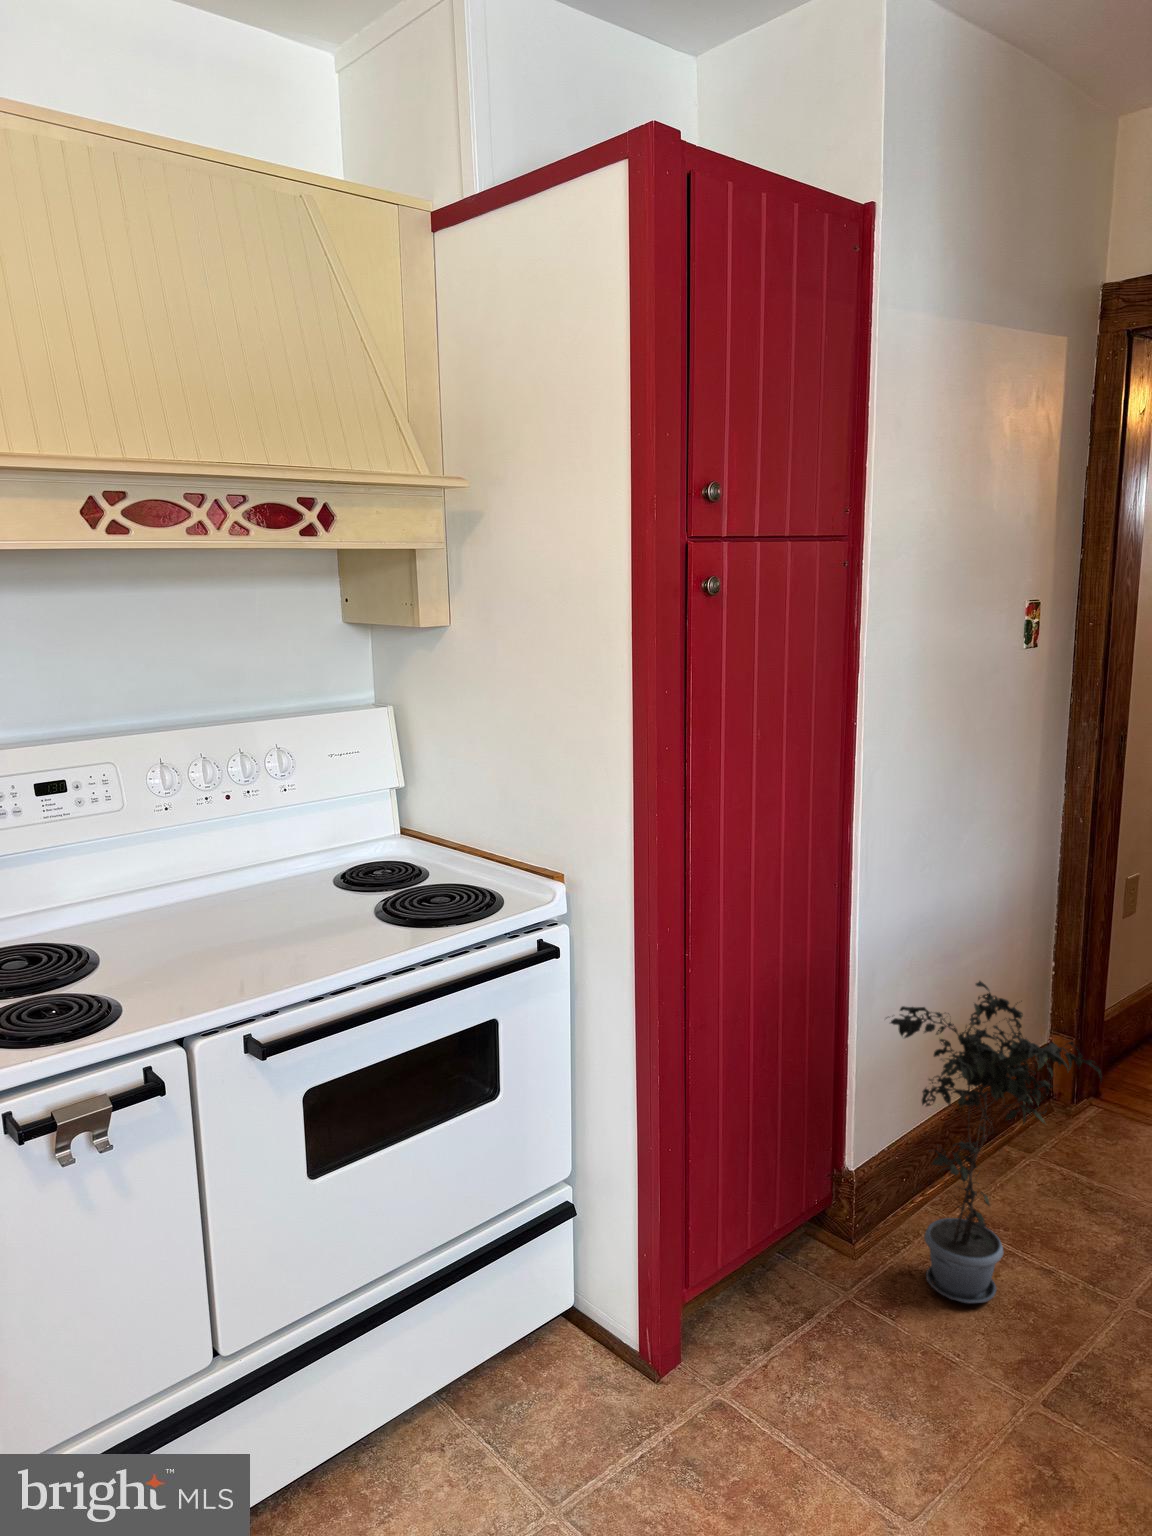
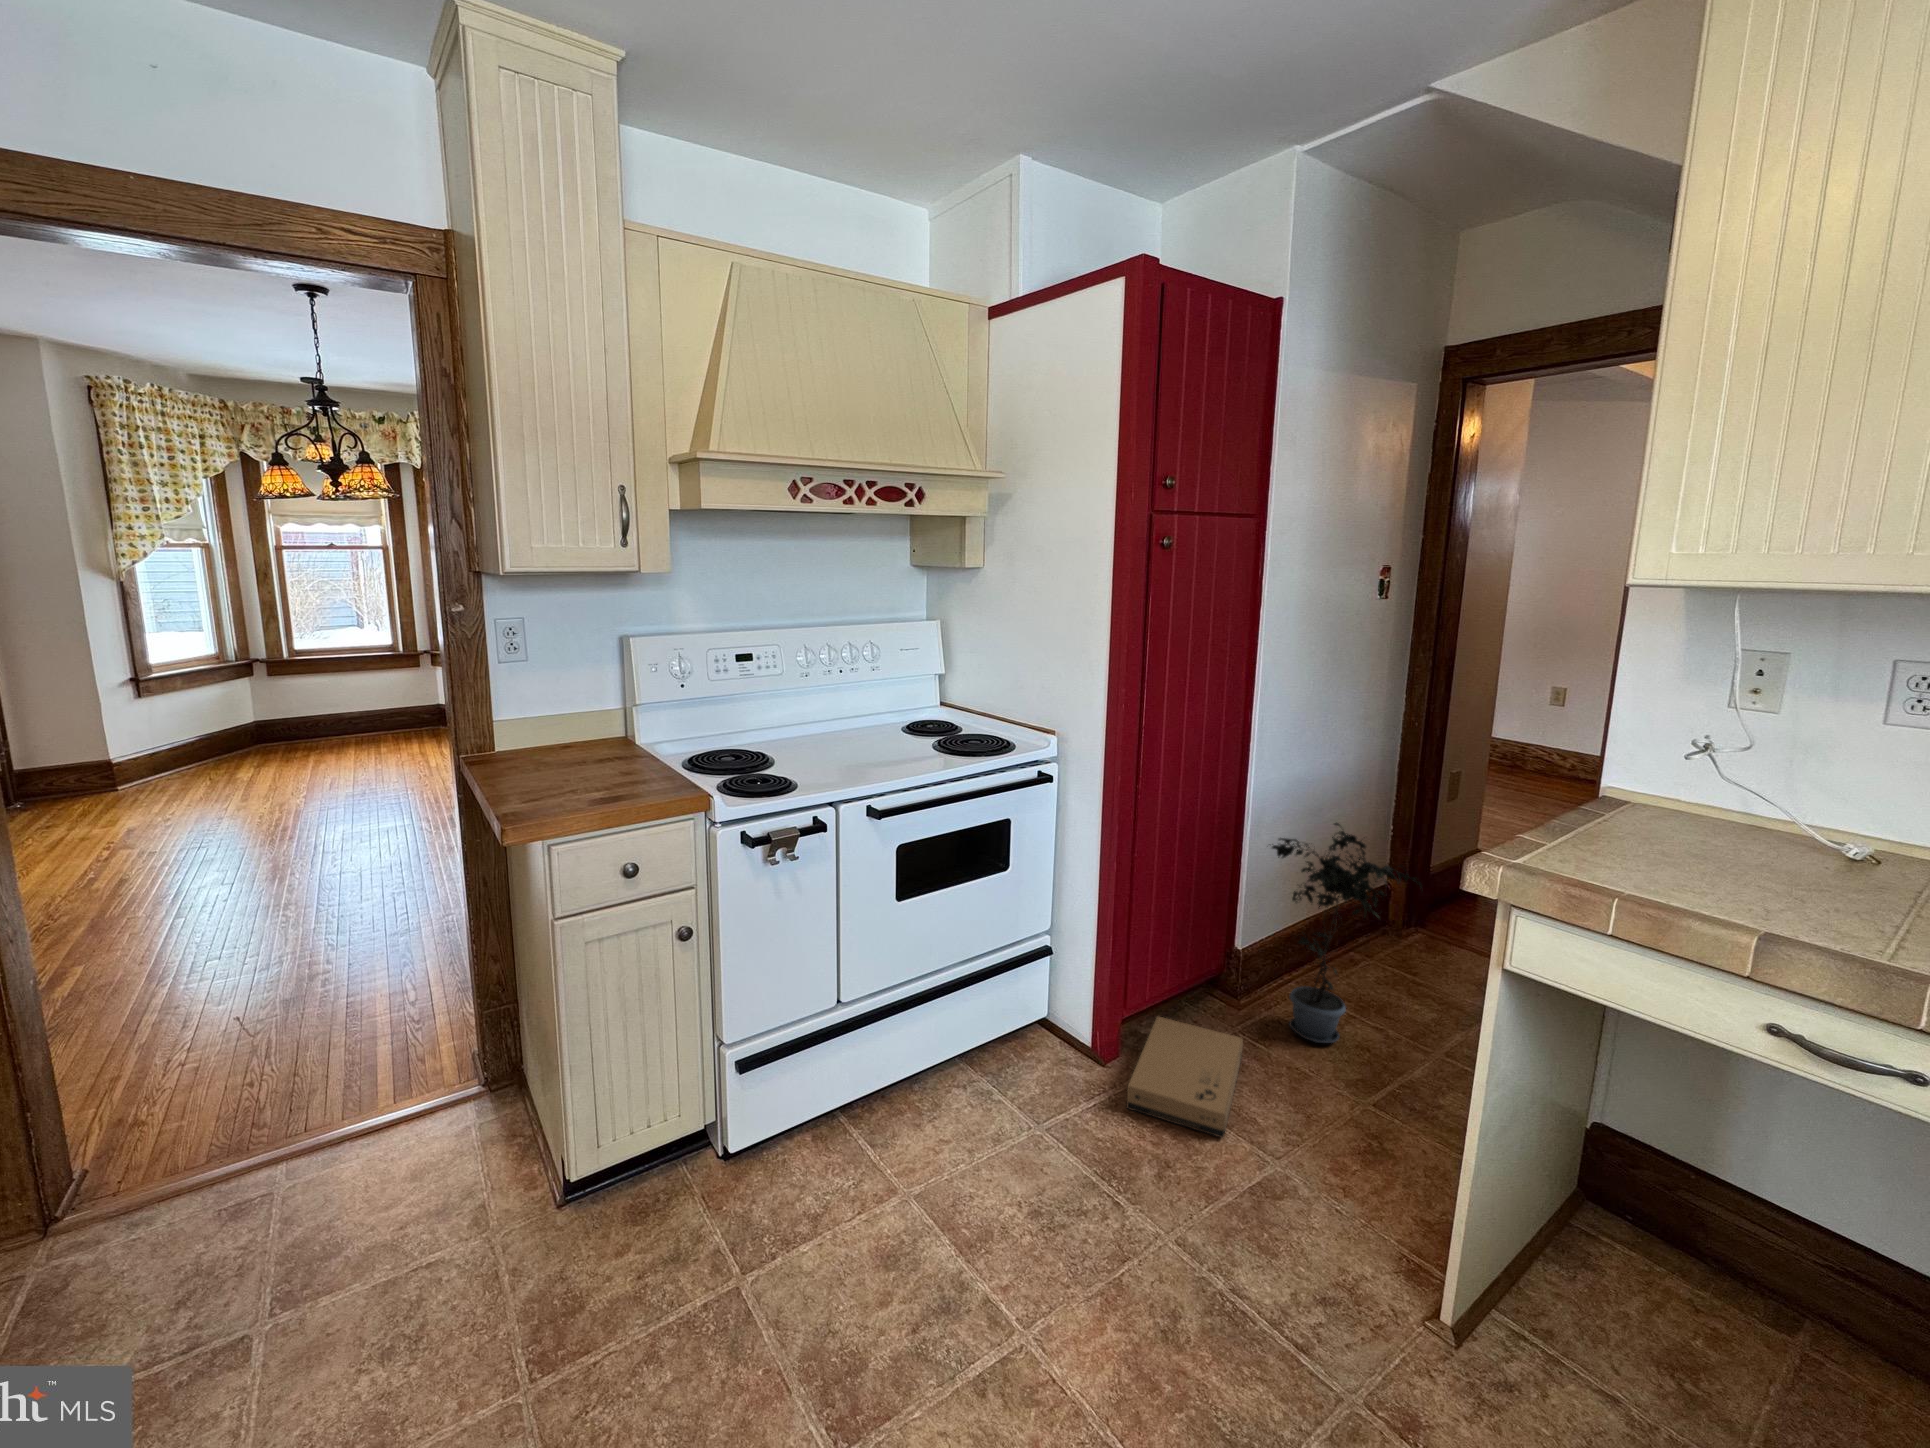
cardboard box: none [688,1288,860,1493] -> present [1127,1017,1243,1138]

